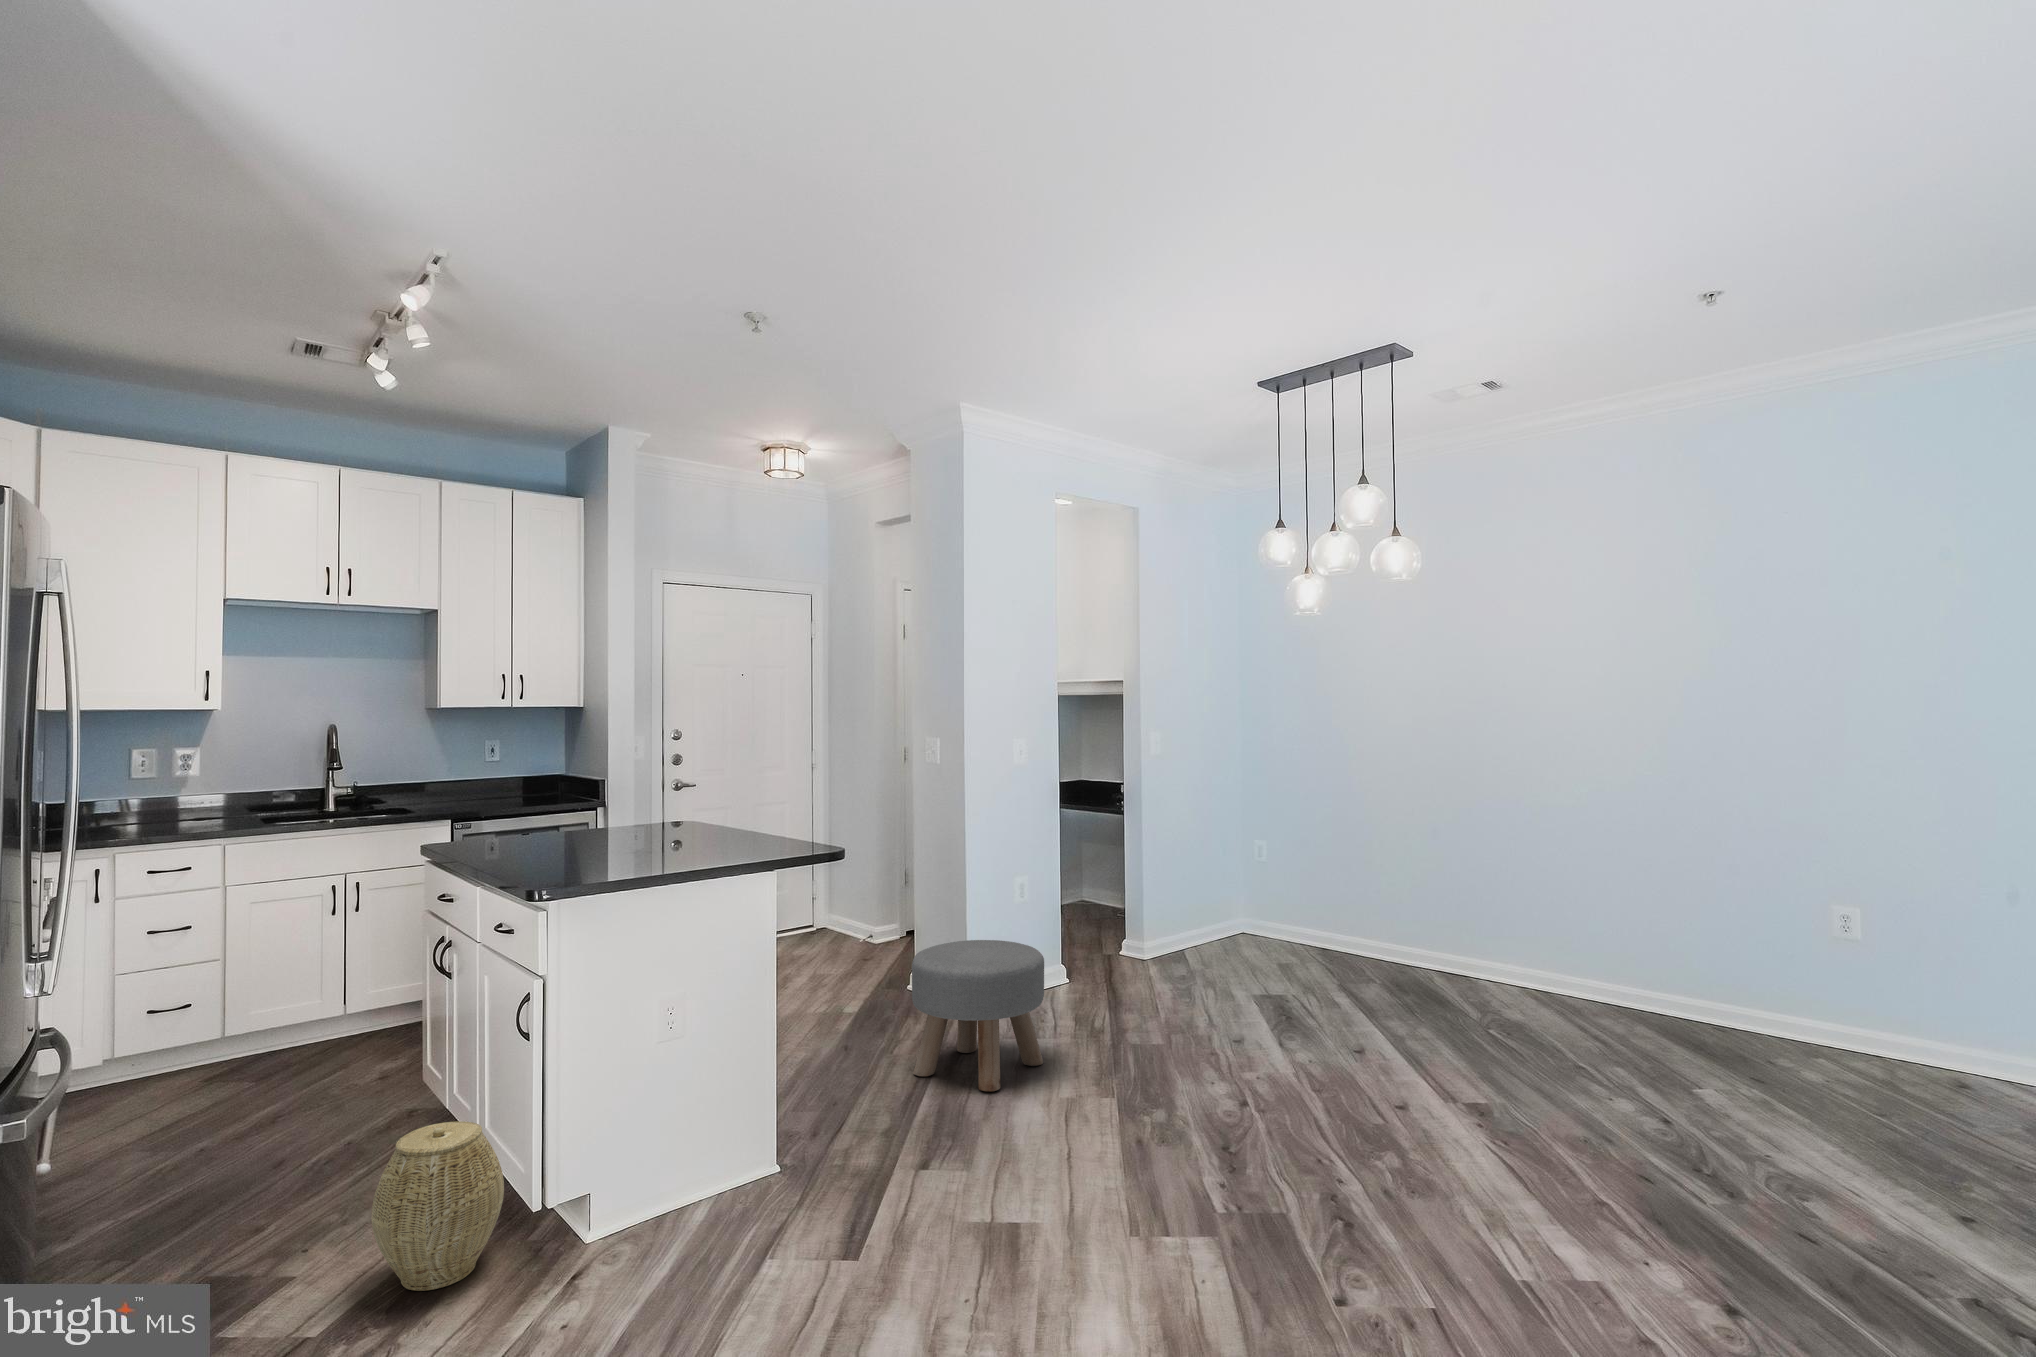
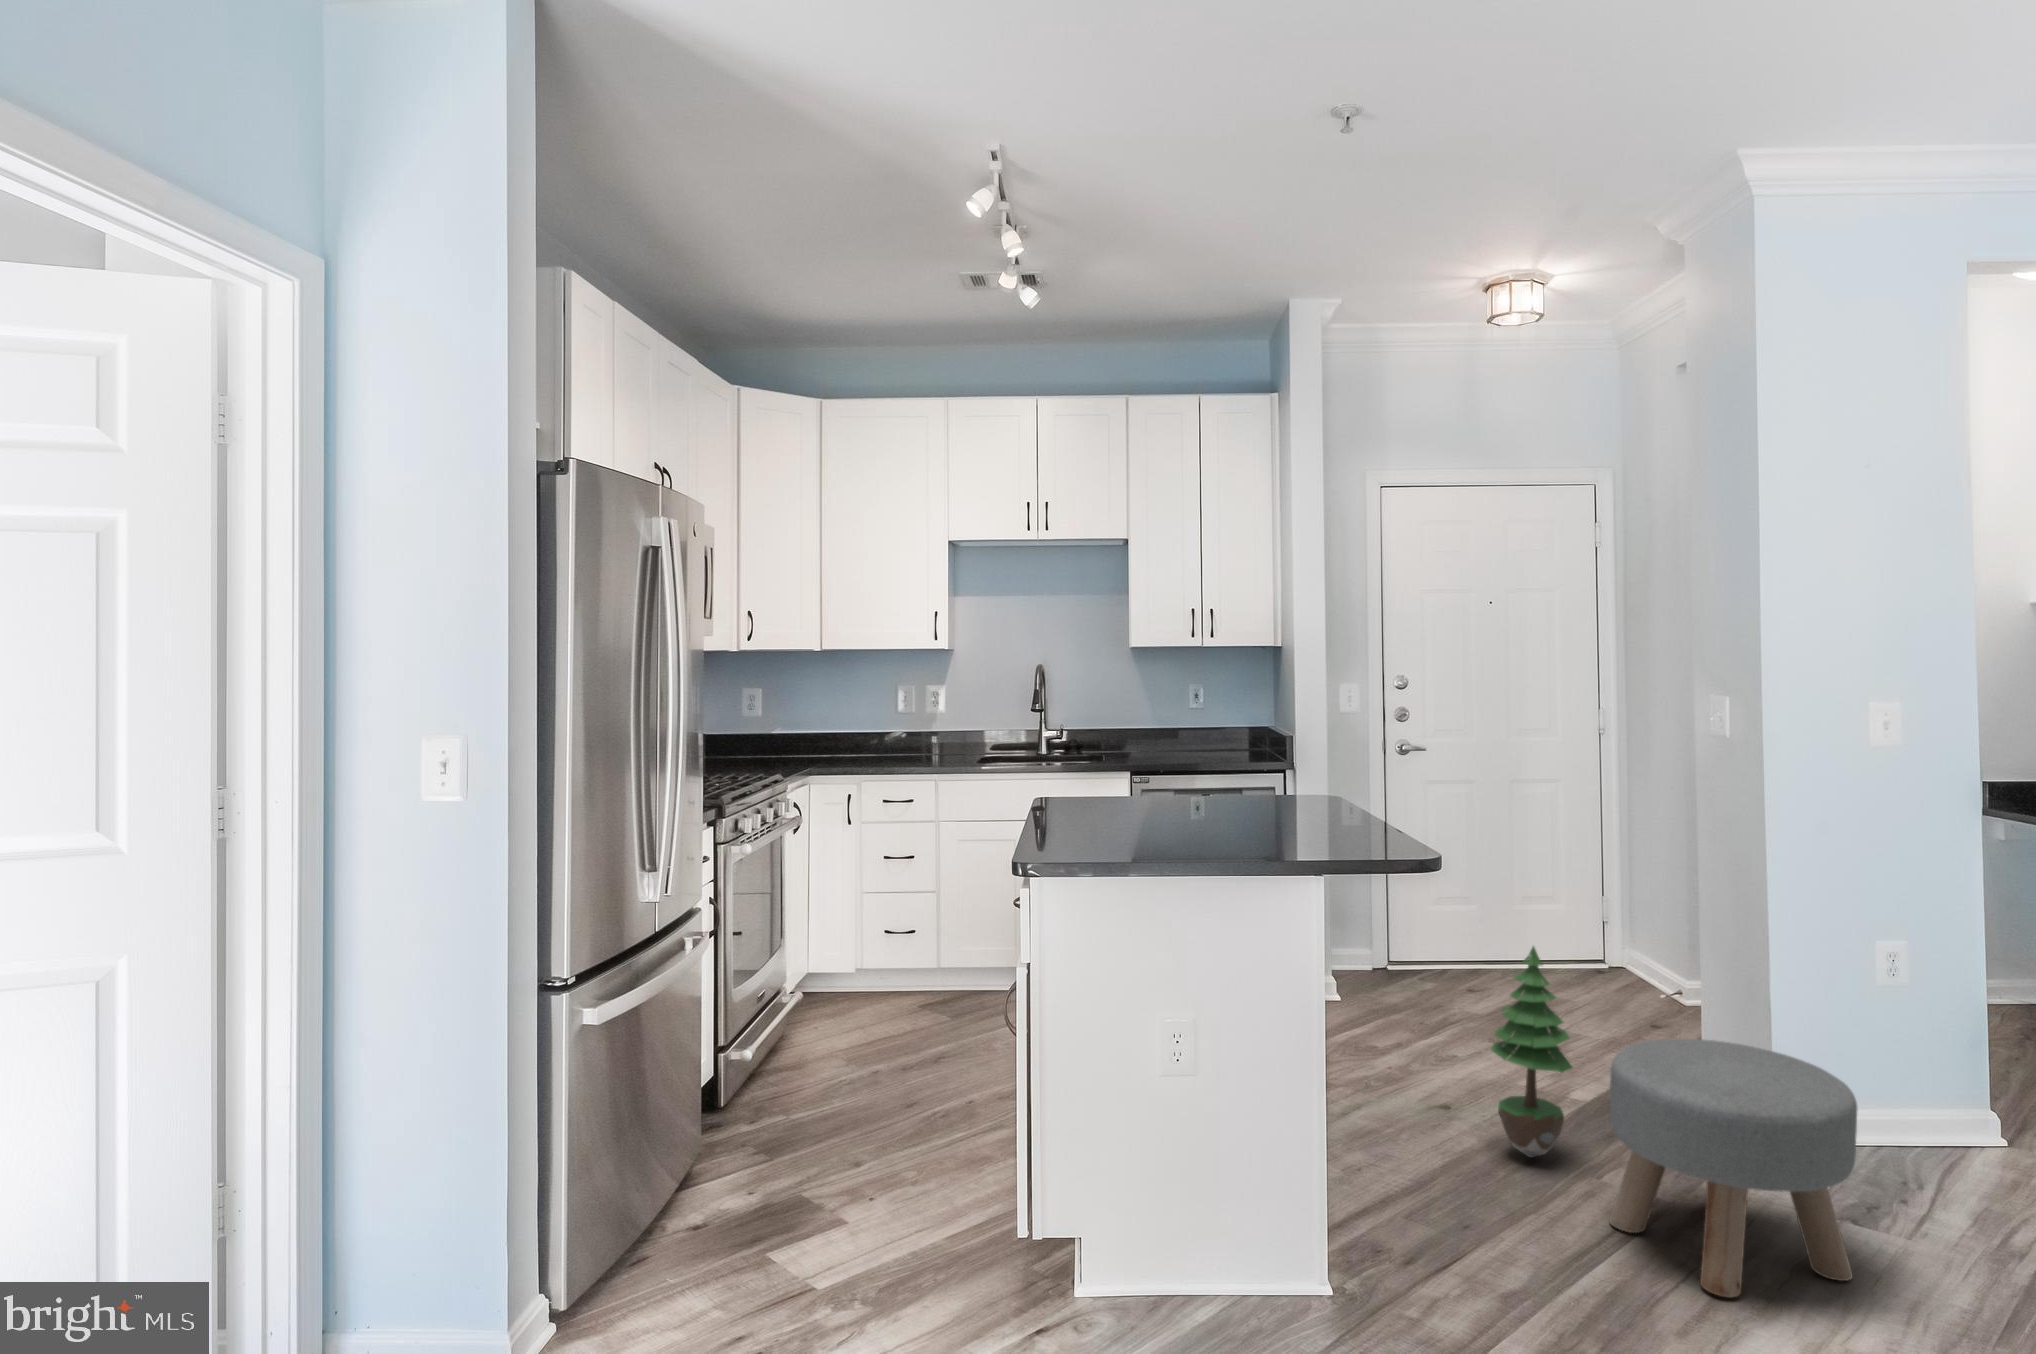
potted tree: none [818,901,874,1054] -> present [1491,947,1572,1157]
woven basket: present [371,1122,504,1291] -> none [879,1112,1001,1284]

